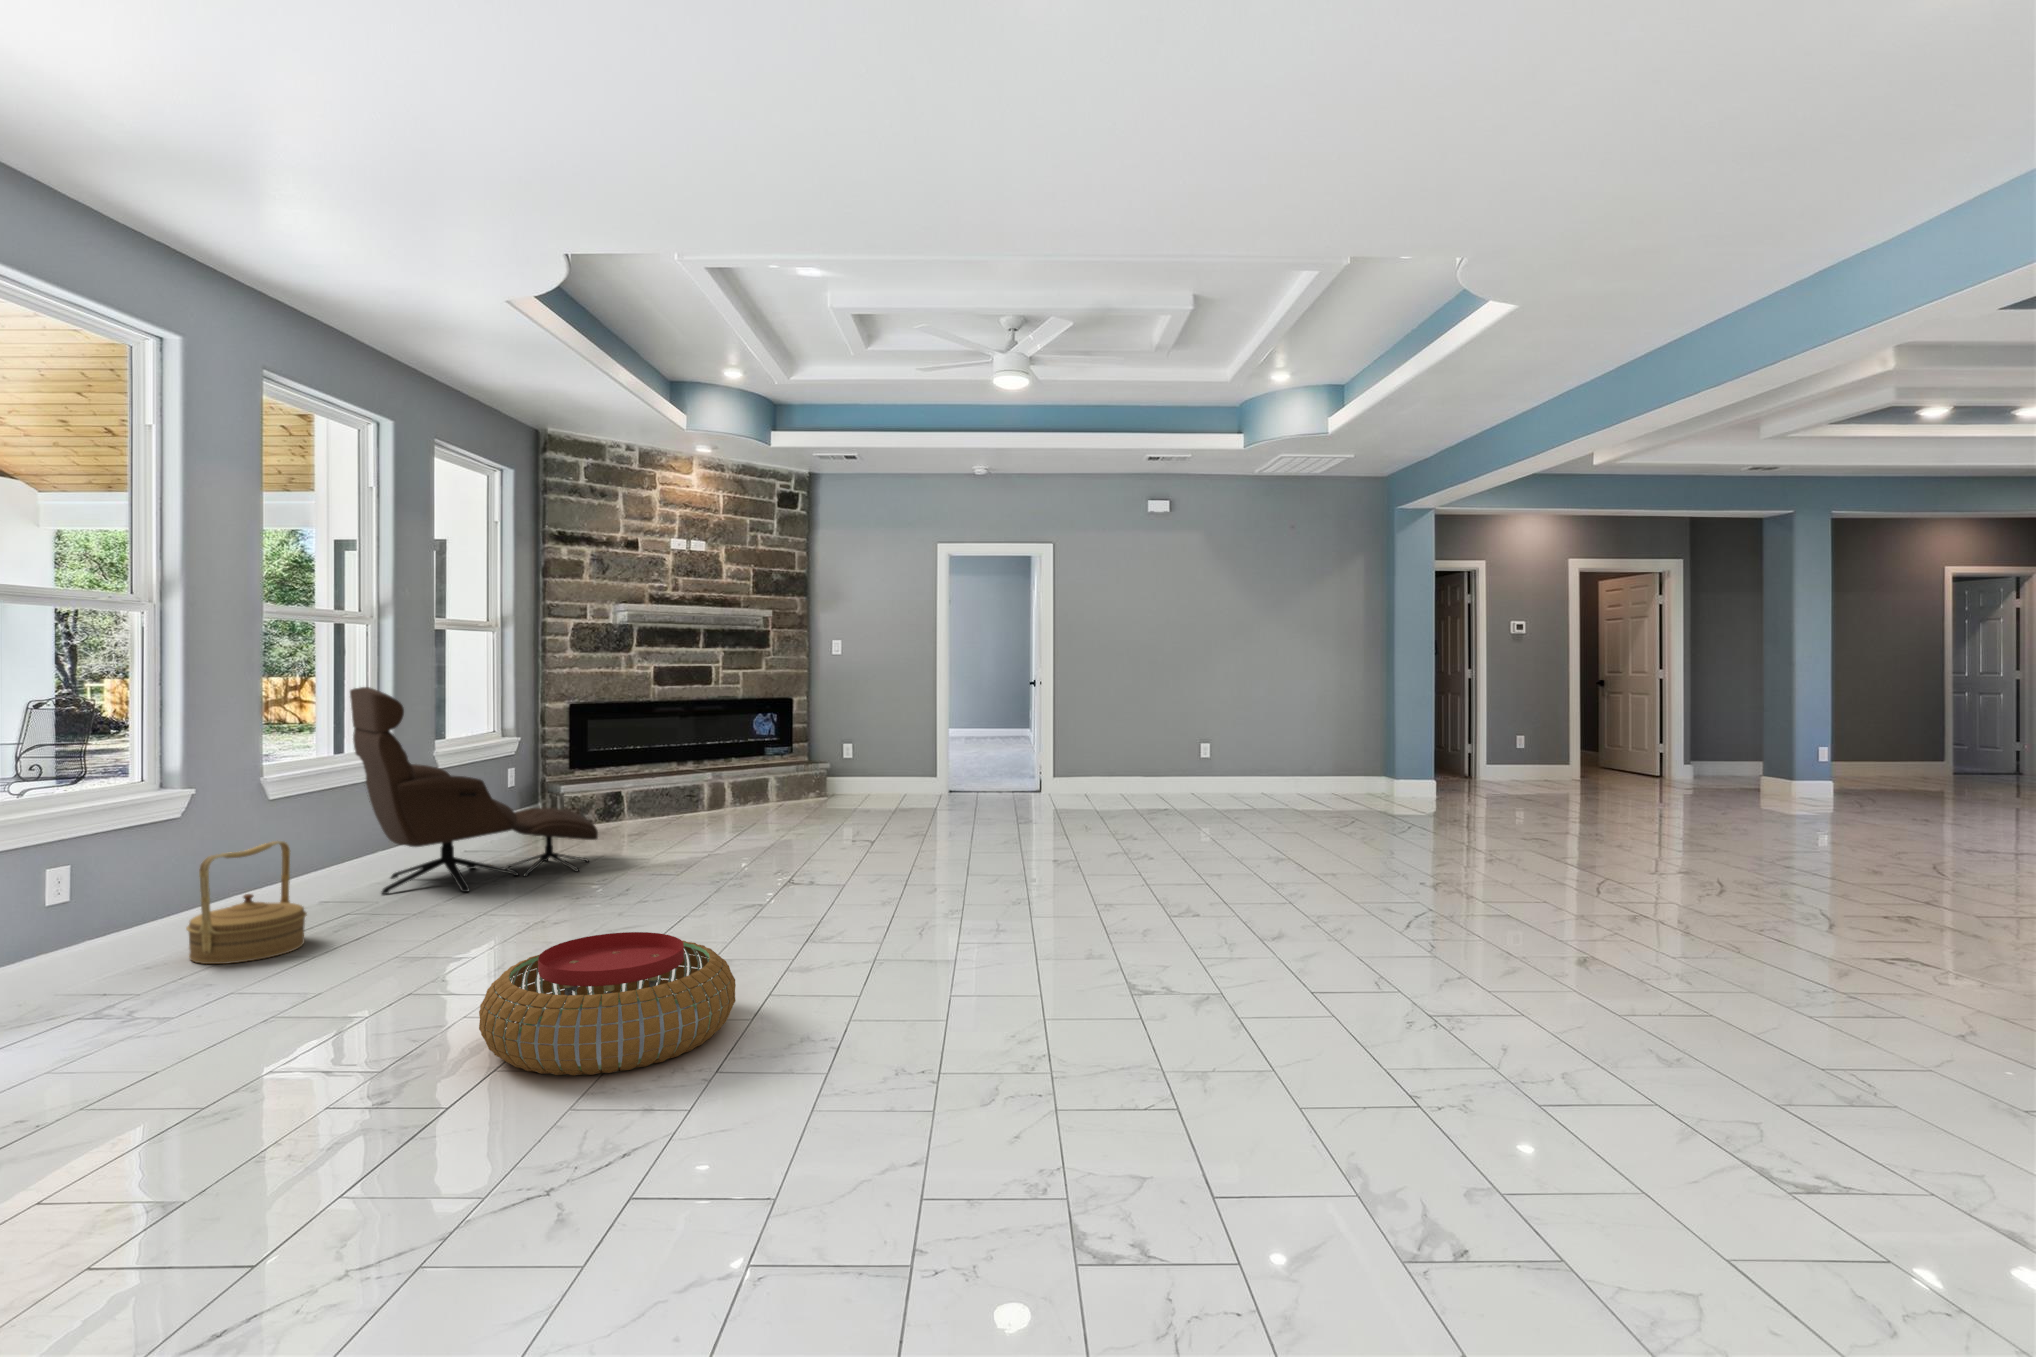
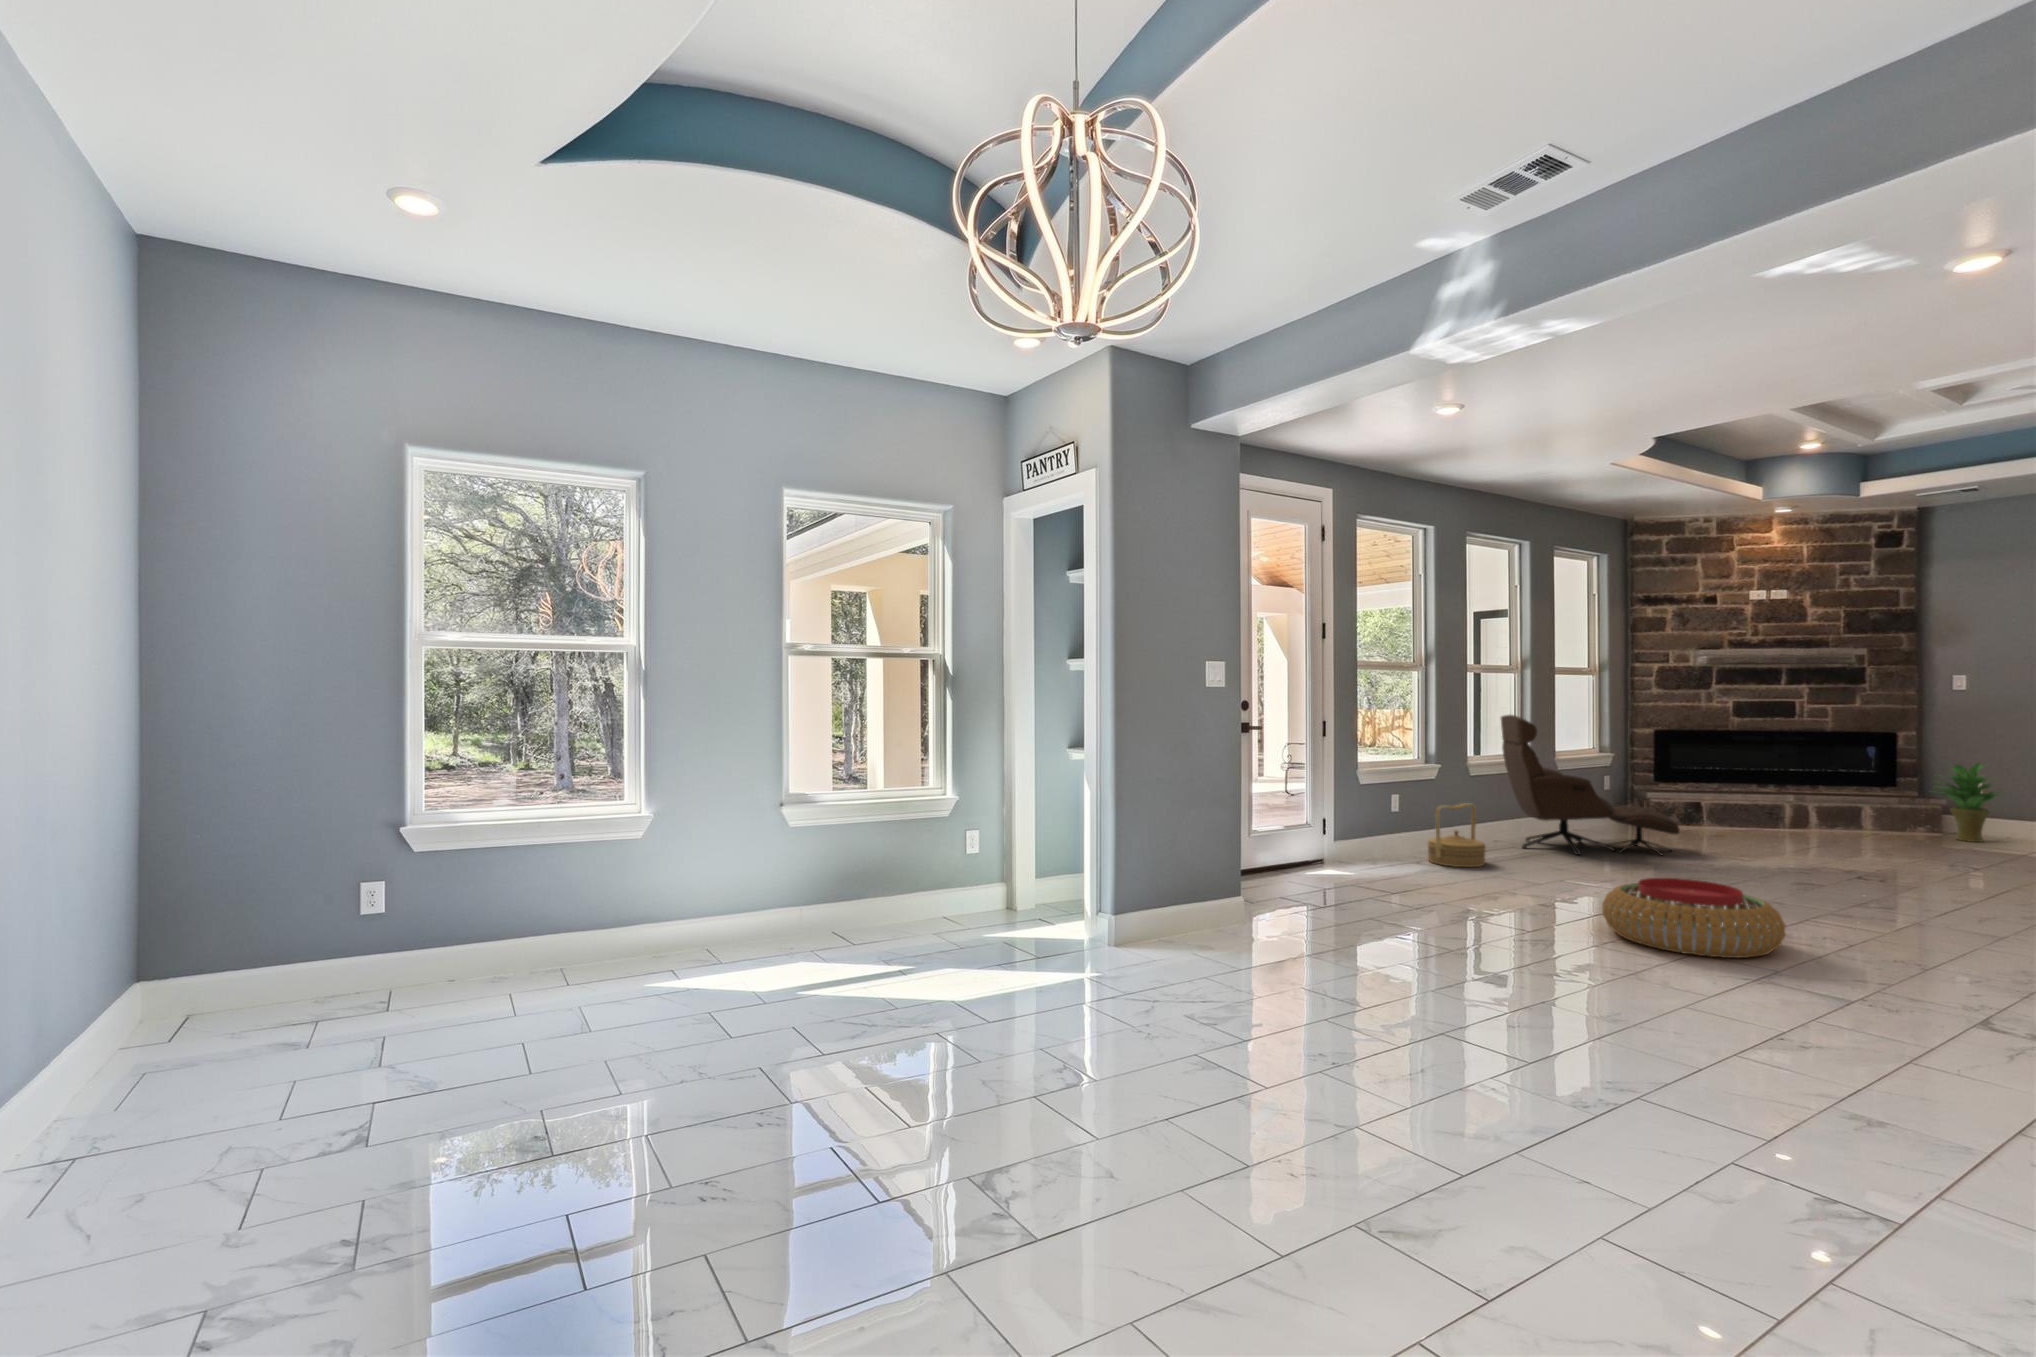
potted plant: none [816,724,875,802] -> present [1939,763,1998,842]

